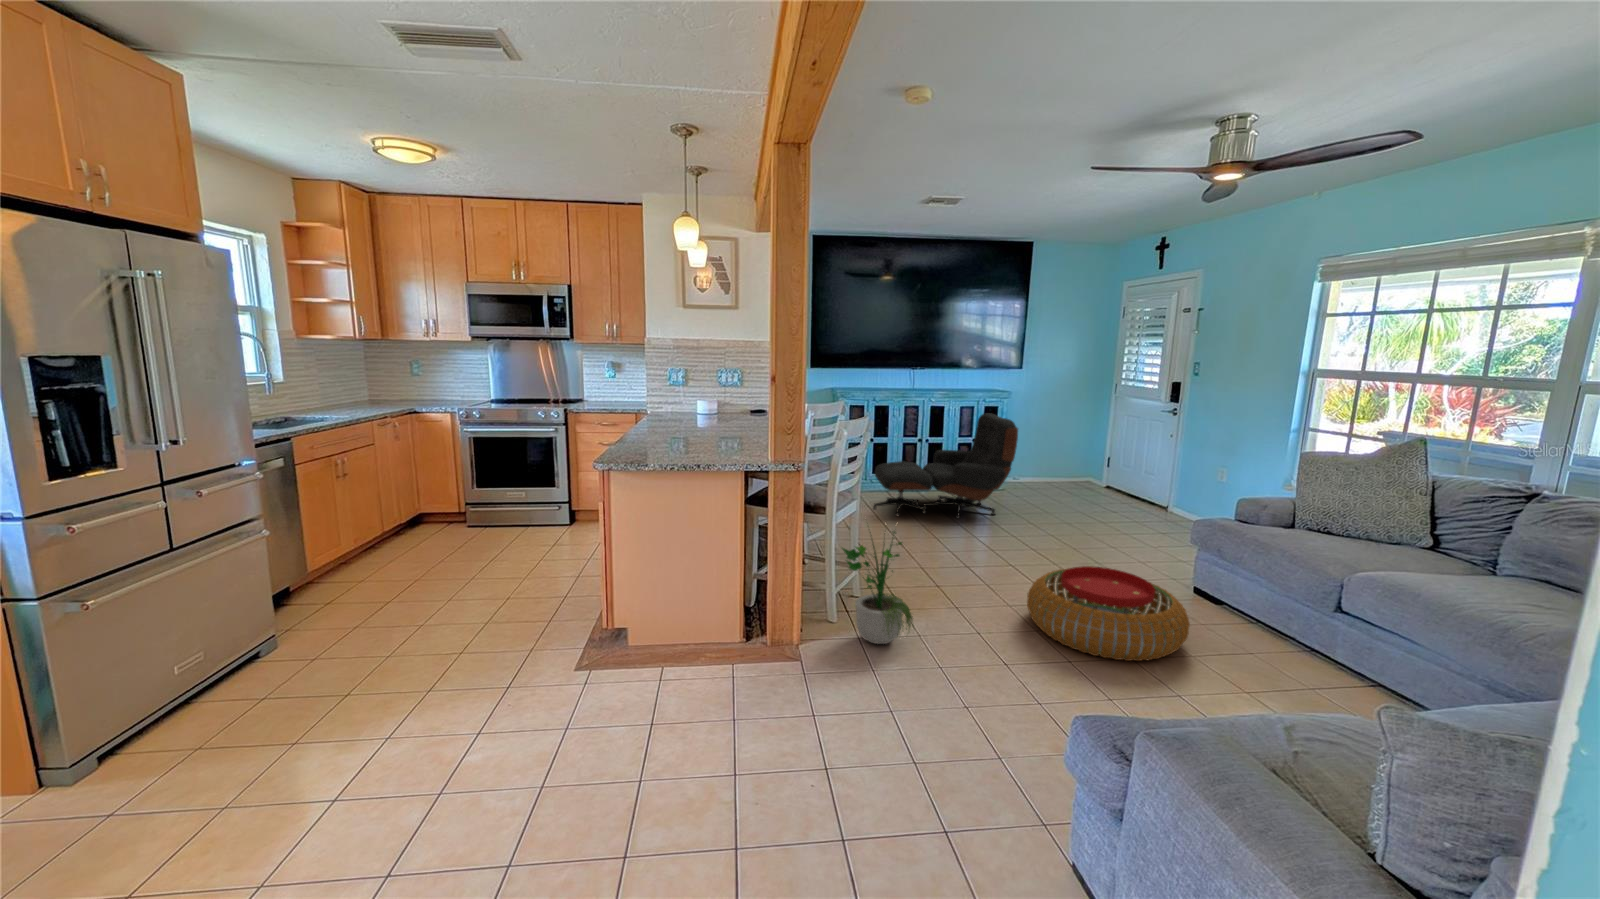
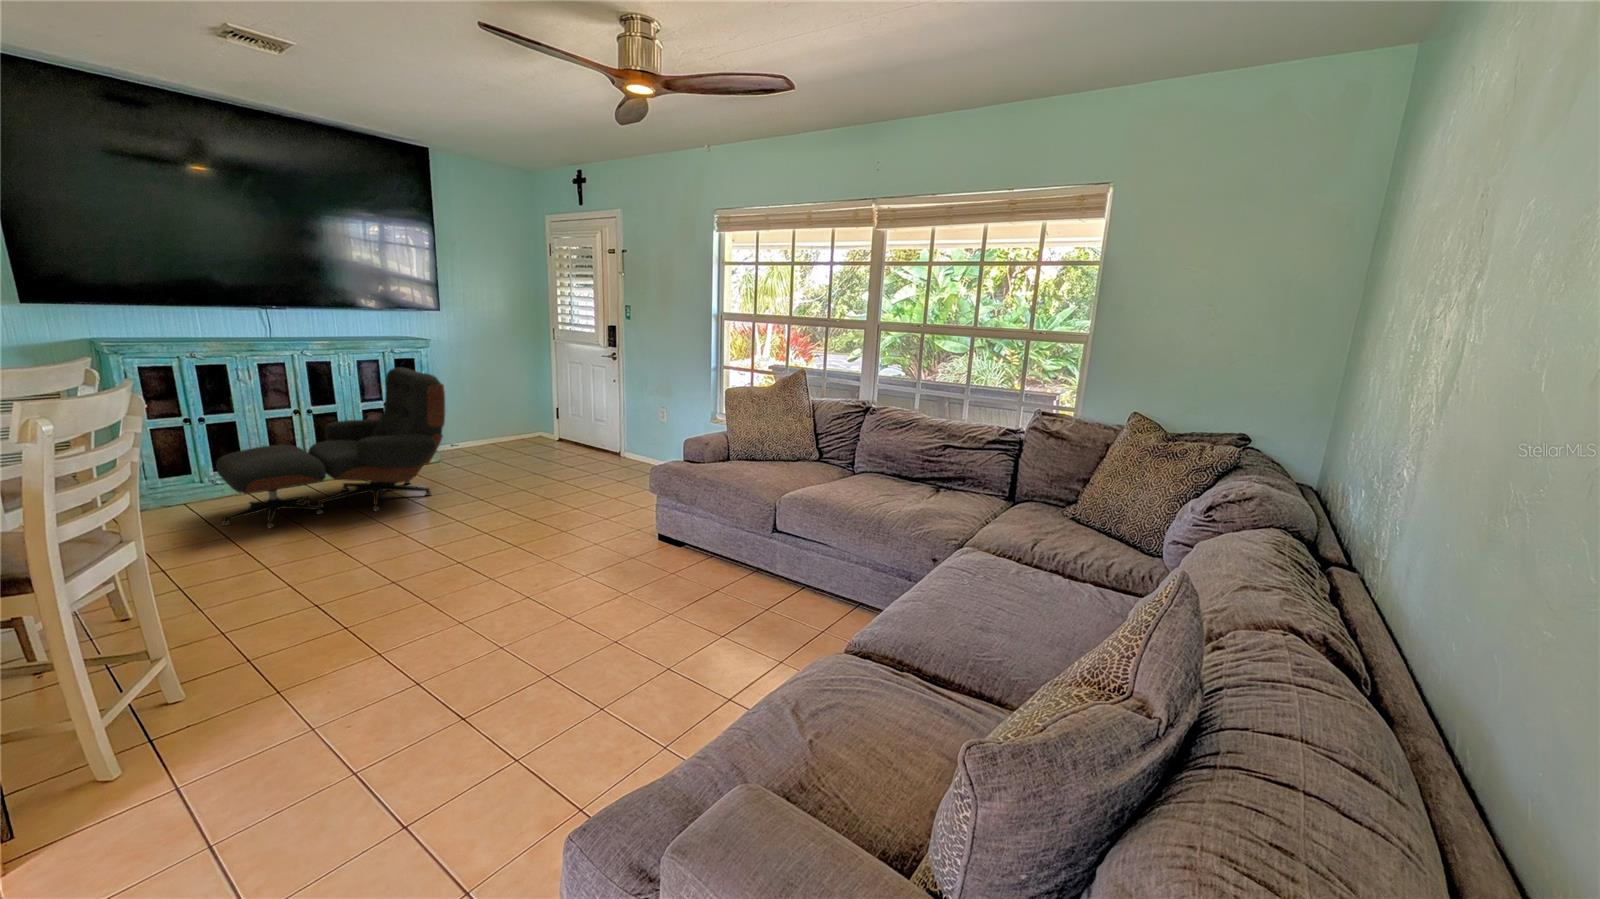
potted plant: present [842,531,913,644] -> none [76,561,297,790]
pouf: present [1027,566,1190,661] -> none [480,542,663,657]

